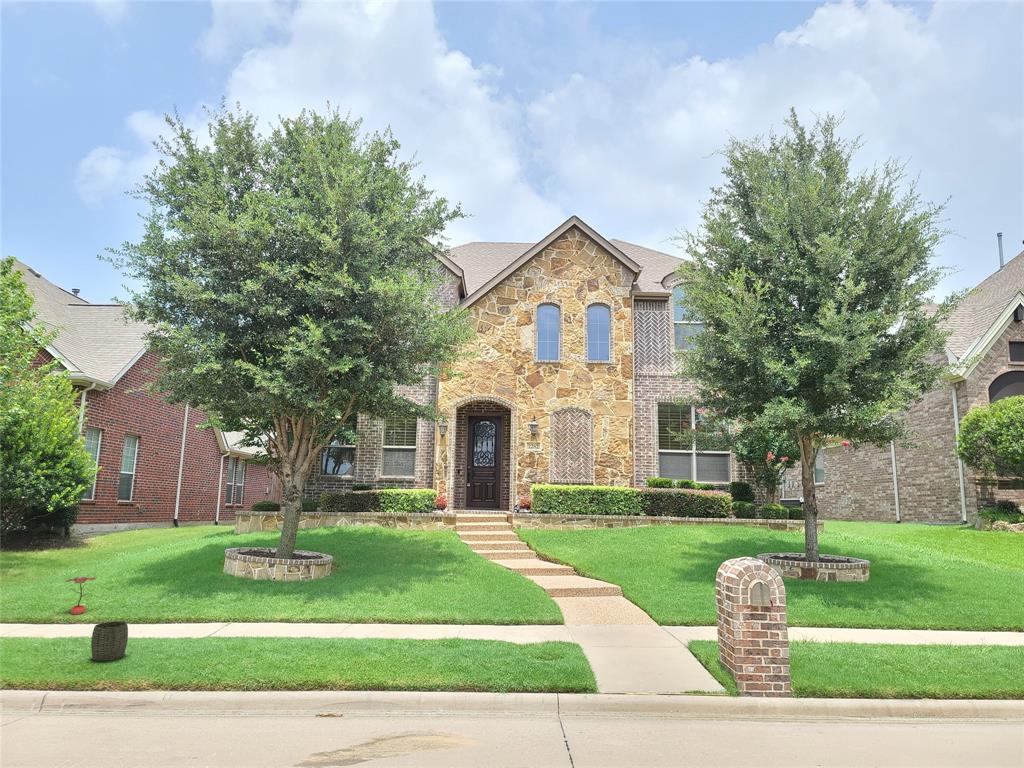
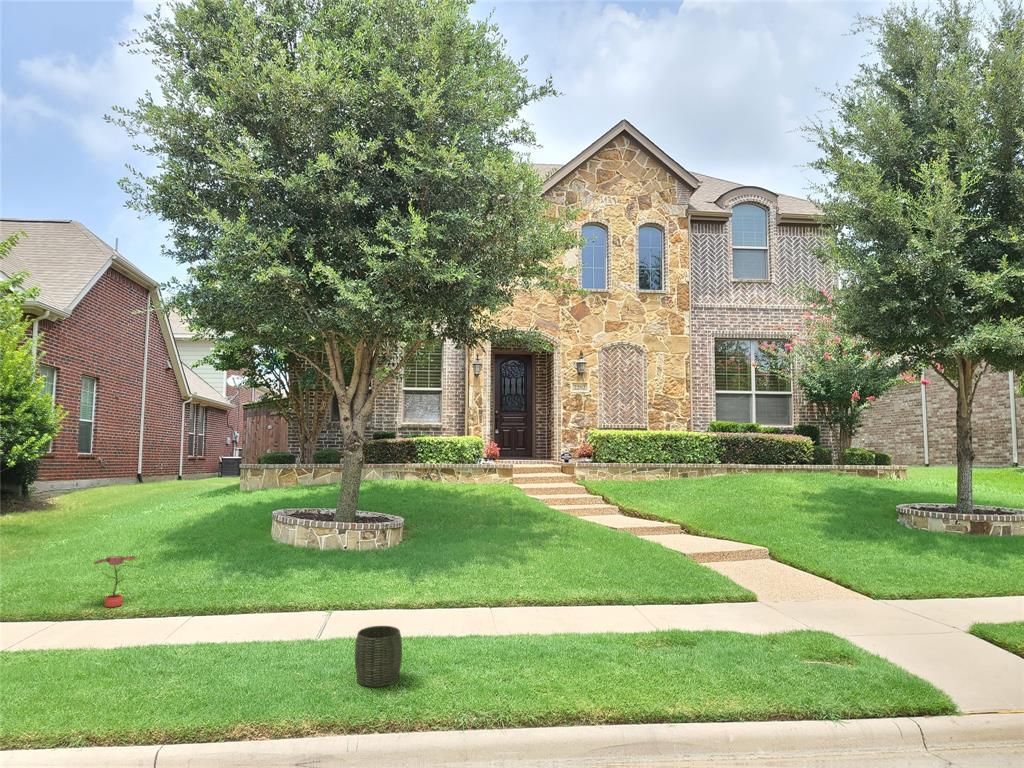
woven basket: present [91,621,128,661] -> present [355,626,402,687]

